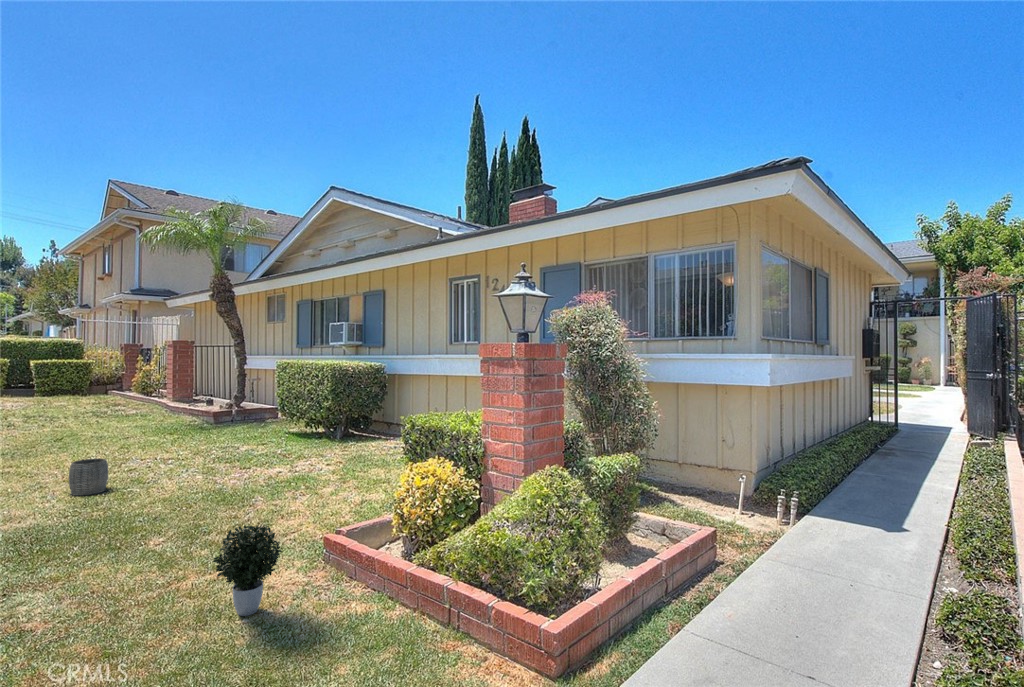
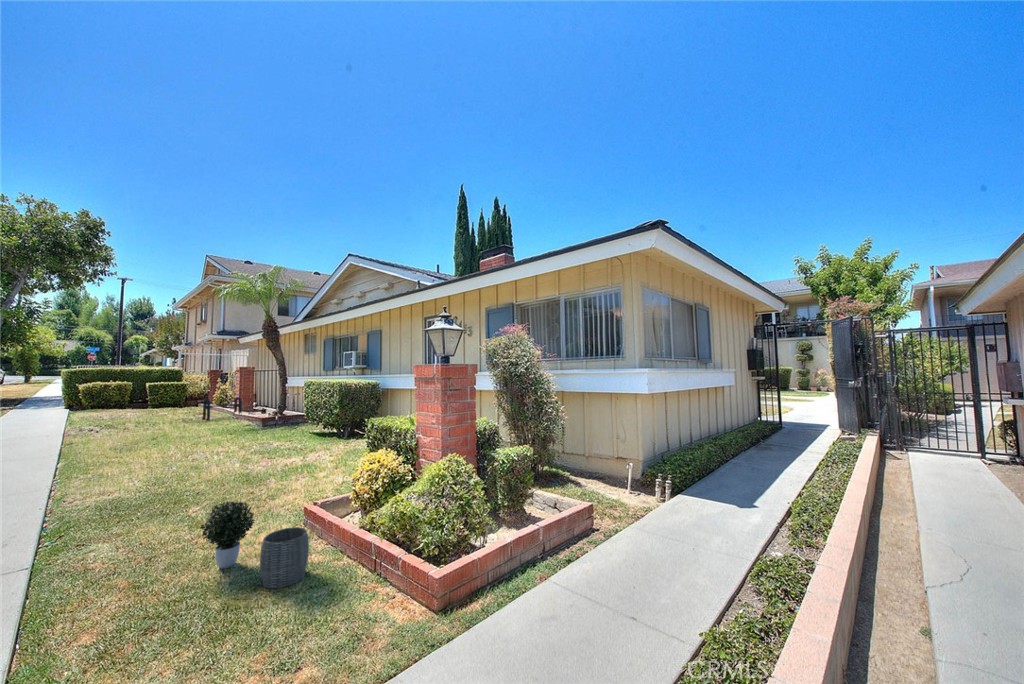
bench: none [123,381,175,412] -> present [203,397,242,421]
woven basket: present [69,458,108,496] -> present [260,527,309,589]

